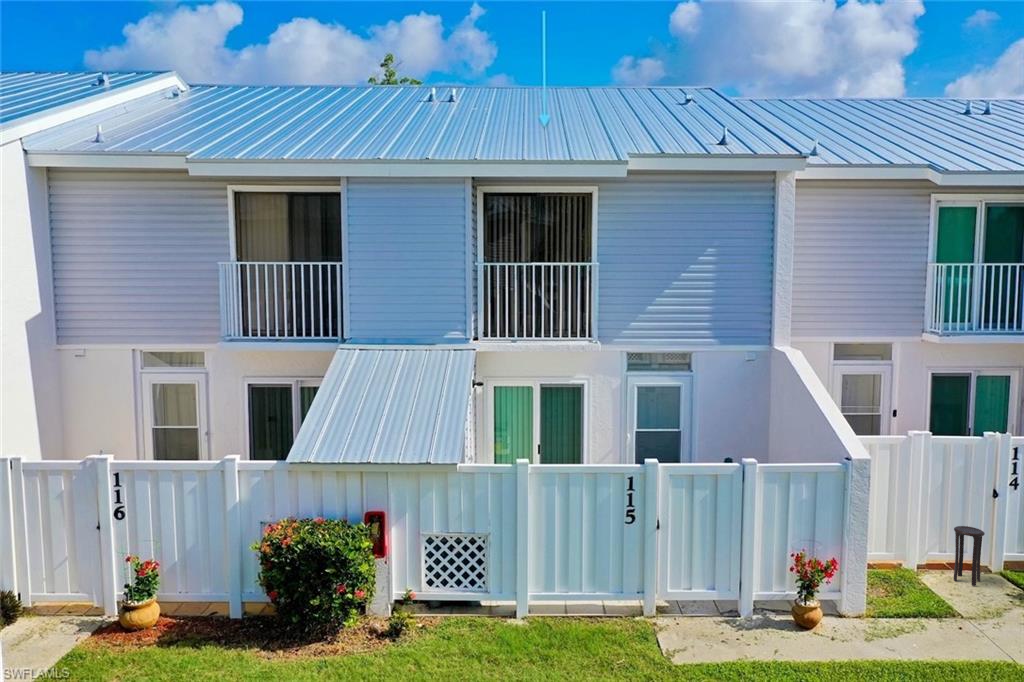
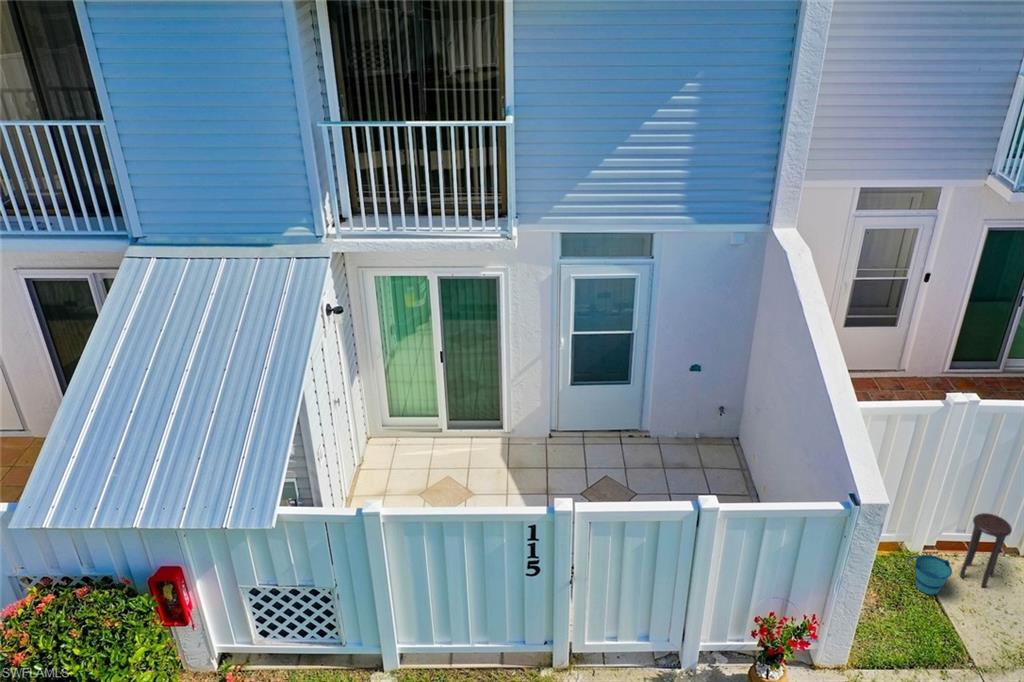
bucket: none [909,559,946,588] -> present [907,555,952,595]

